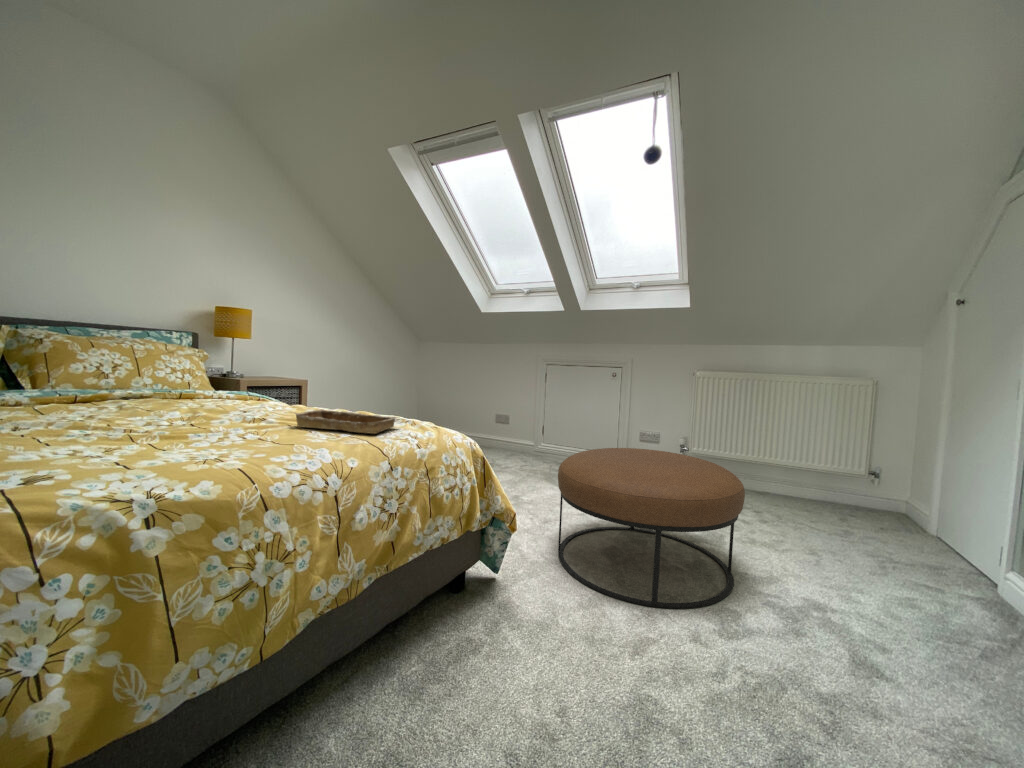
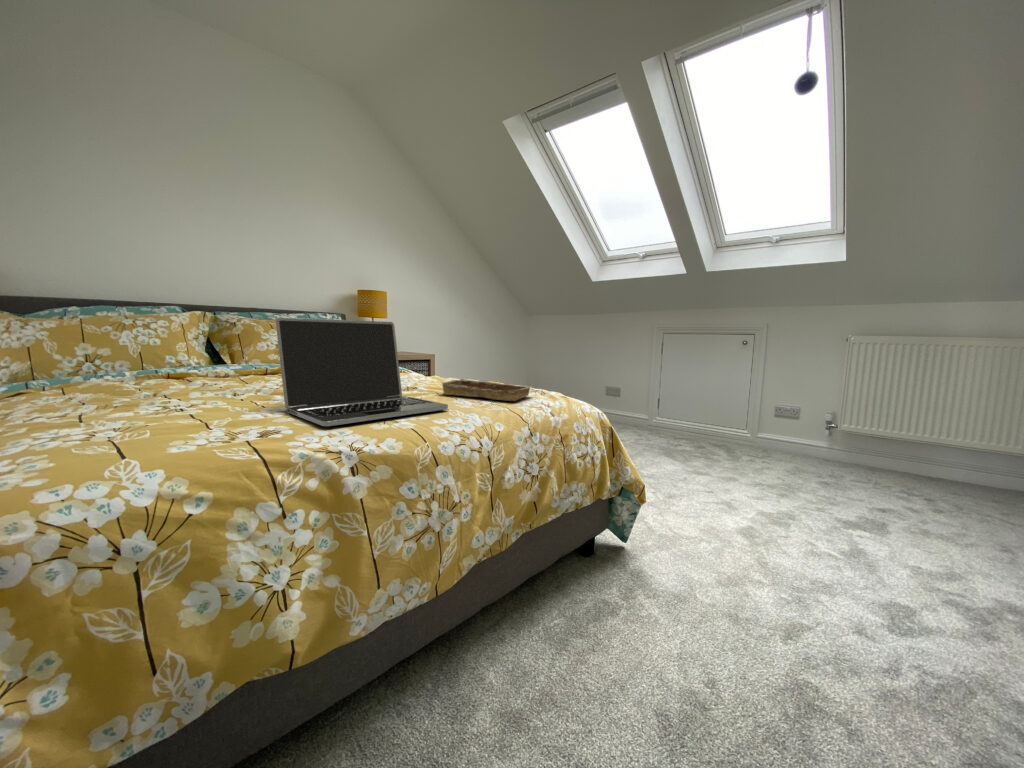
laptop: none [66,339,293,470] -> present [276,318,448,427]
ottoman: present [558,448,745,608] -> none [685,422,921,597]

